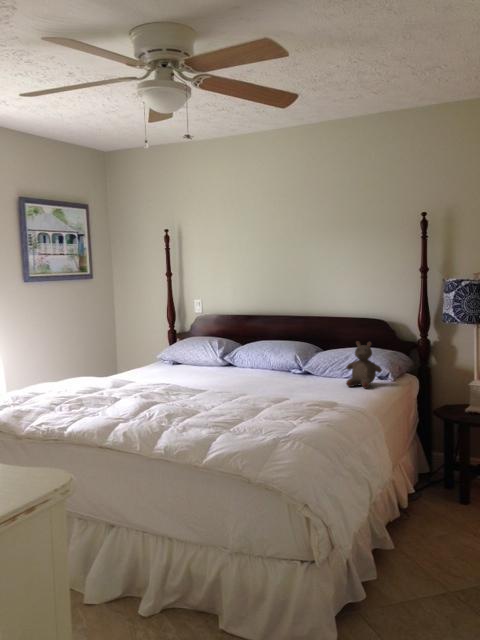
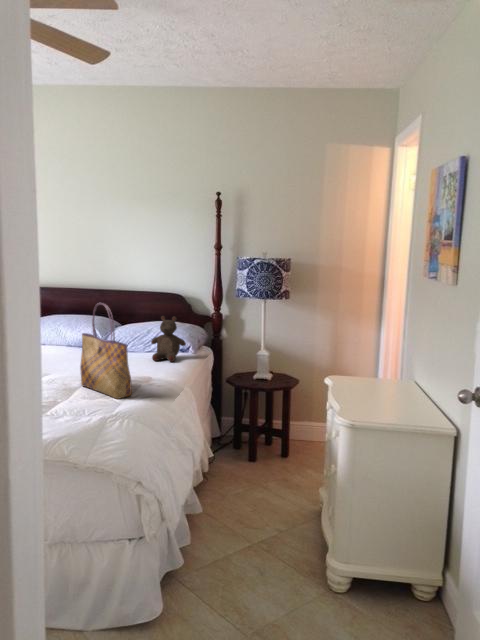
tote bag: none [268,326,313,421] -> present [80,303,132,399]

